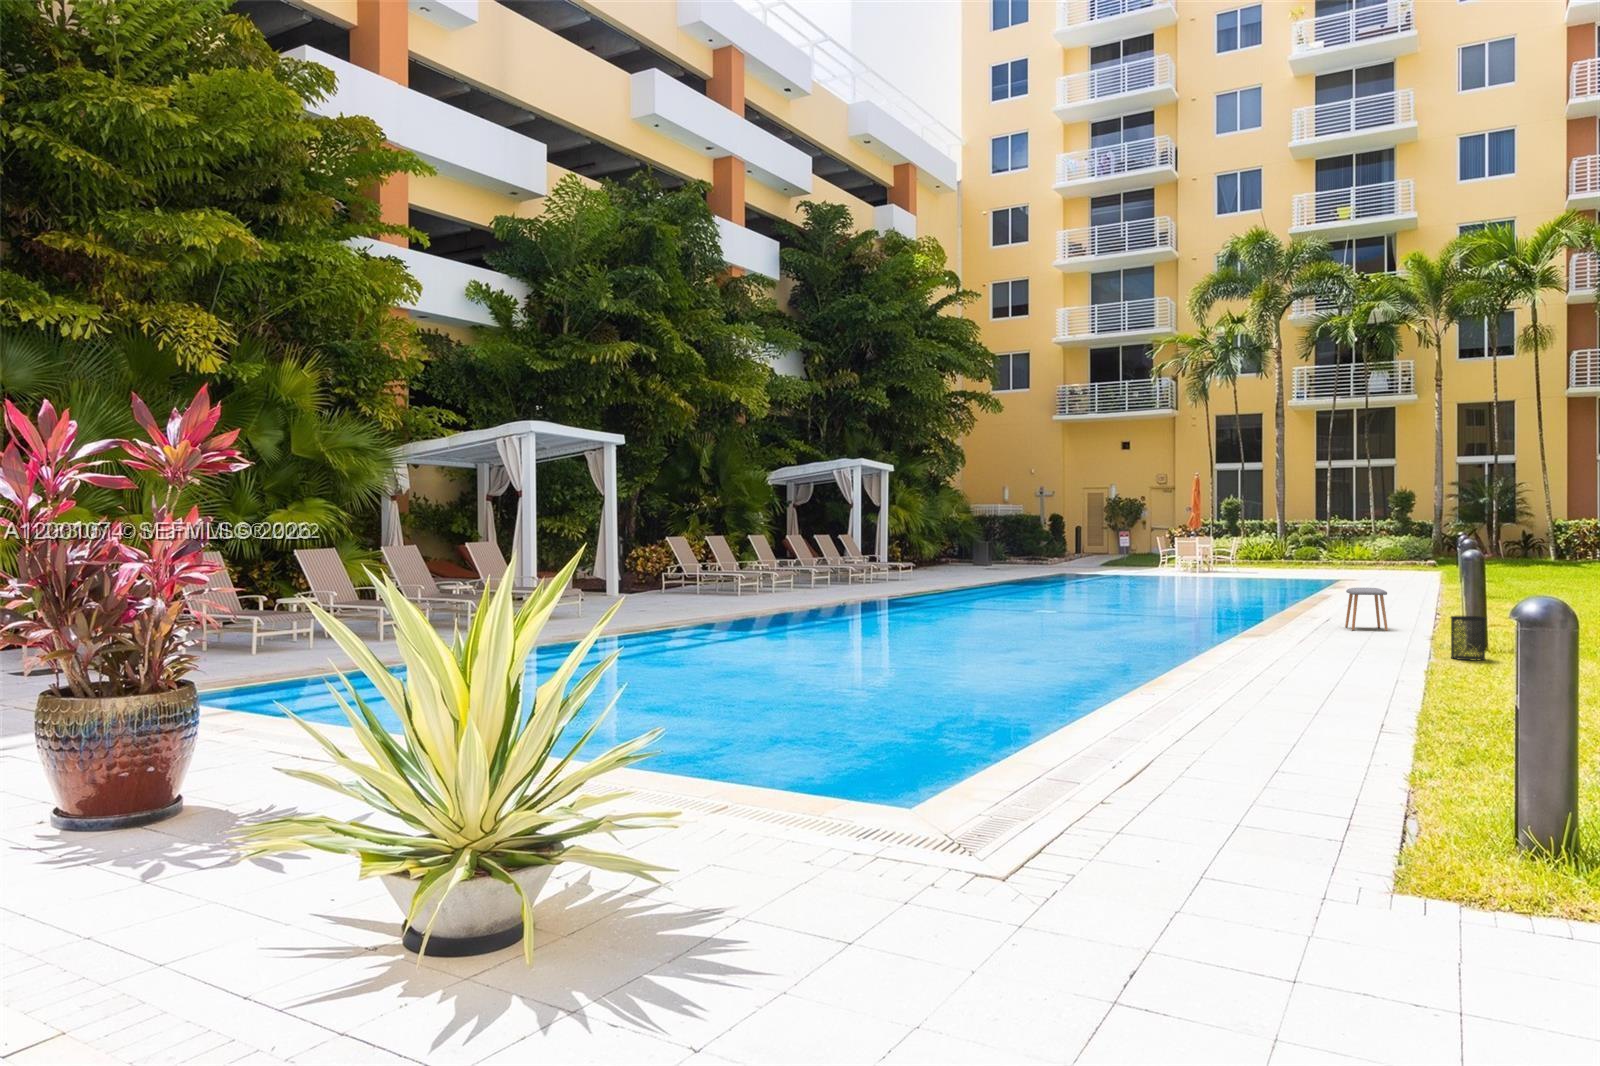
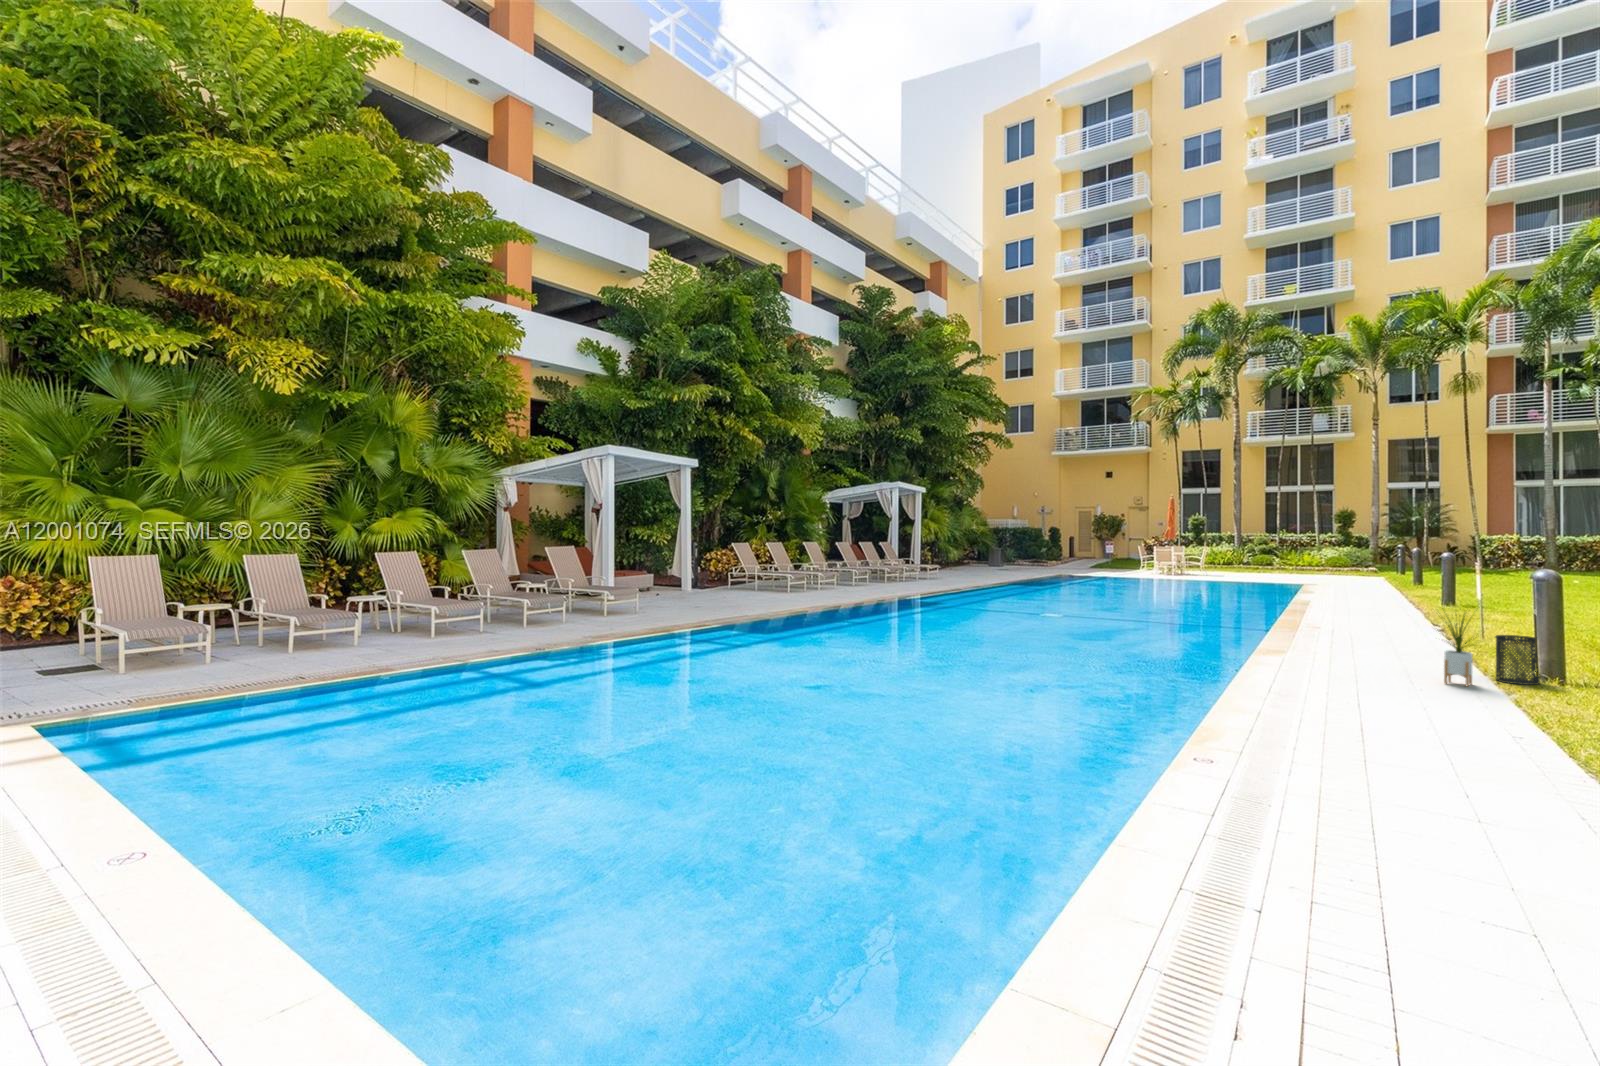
house plant: none [1392,583,1440,663] -> present [1439,612,1474,686]
stool: present [1345,588,1388,631] -> none [1343,598,1391,641]

